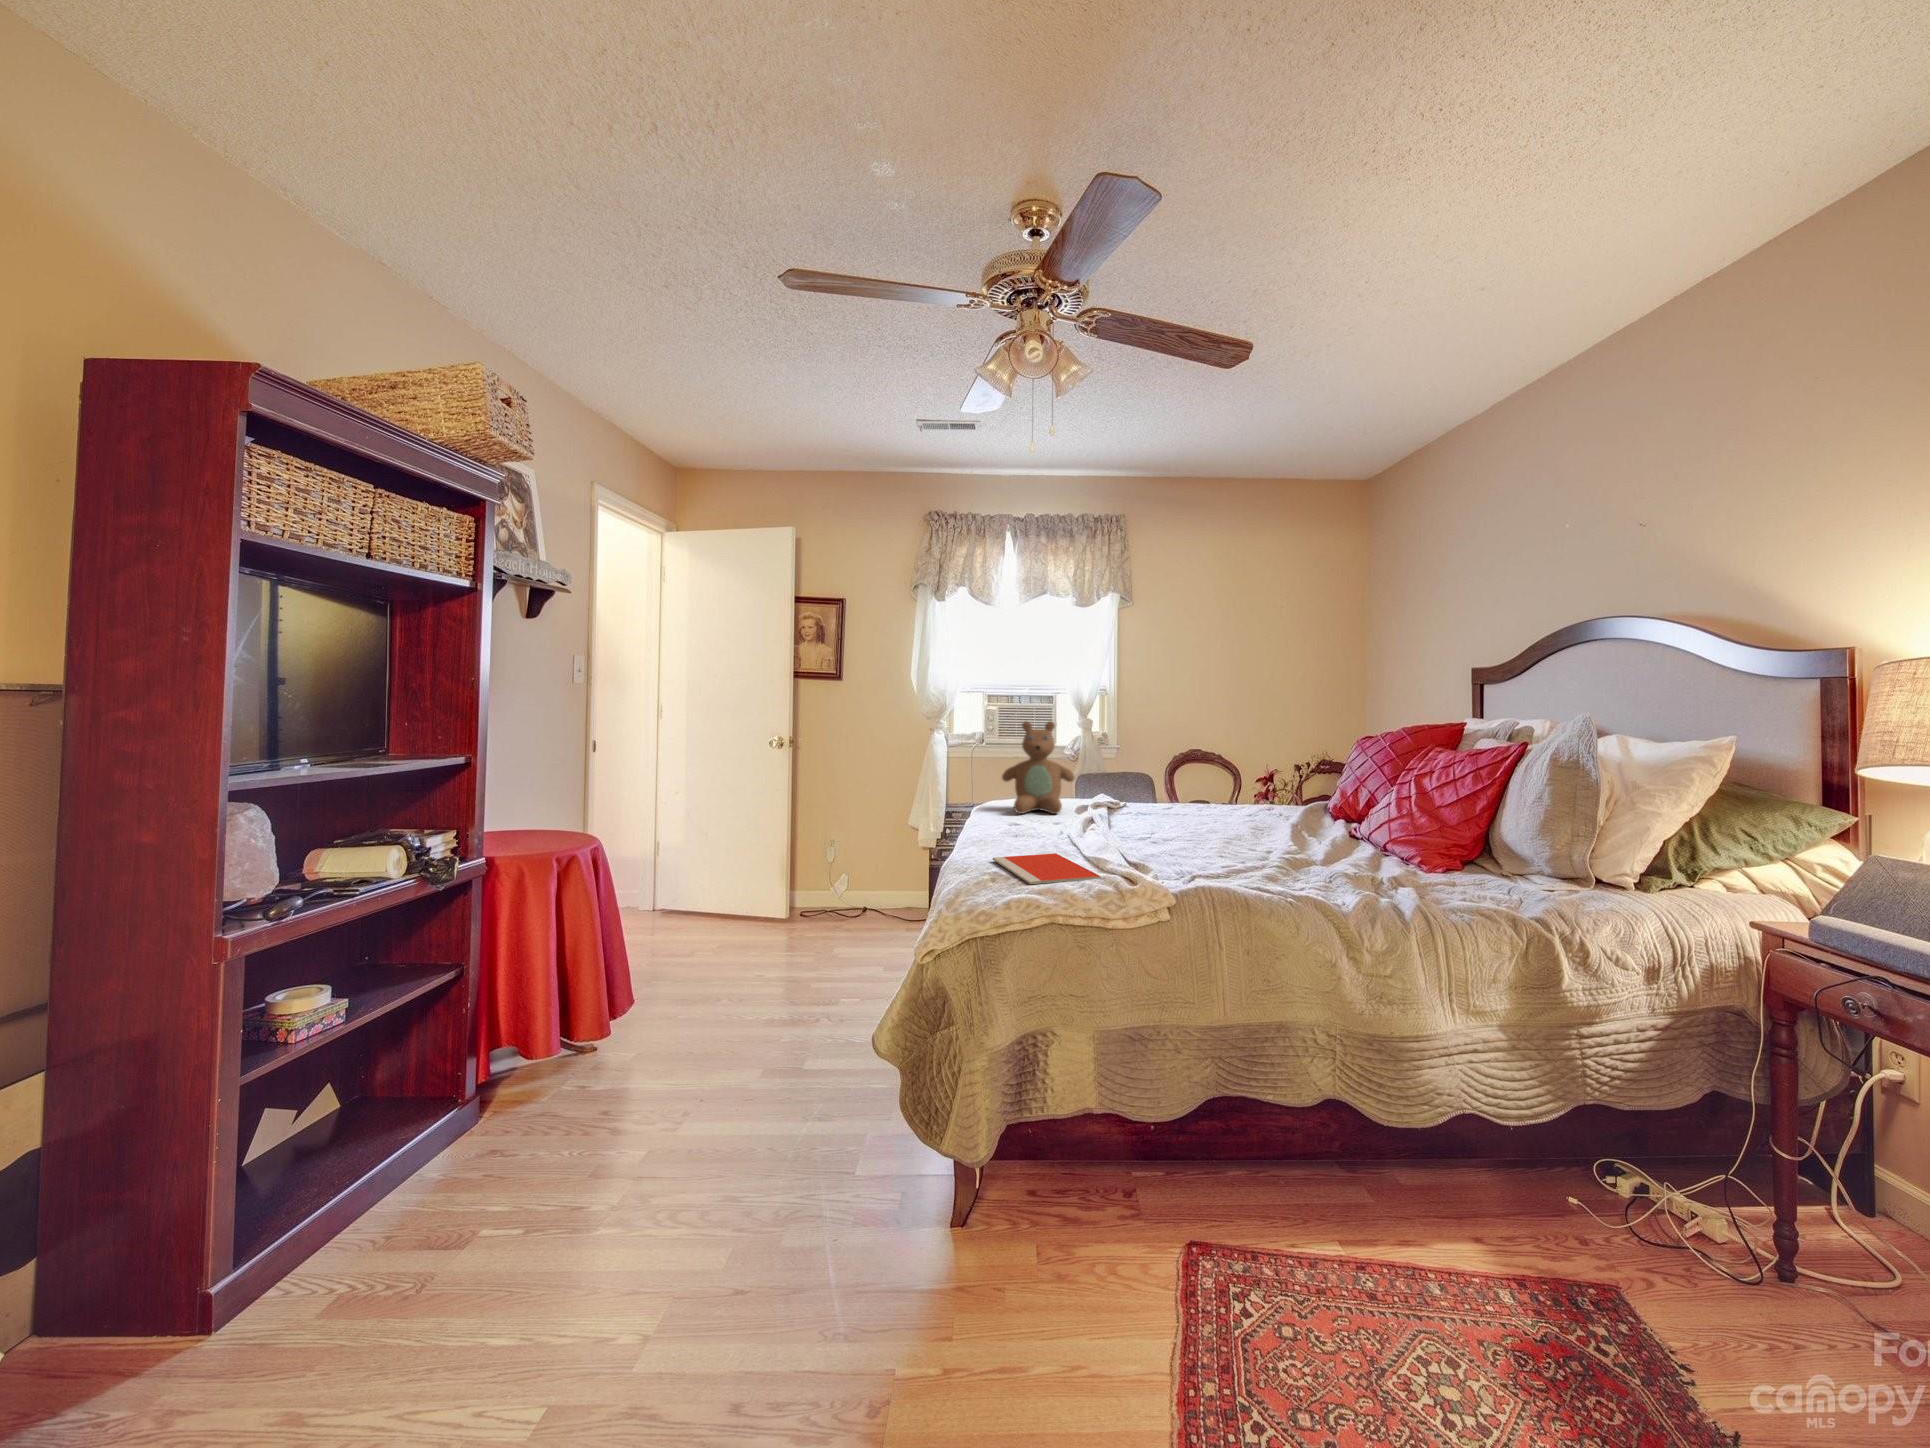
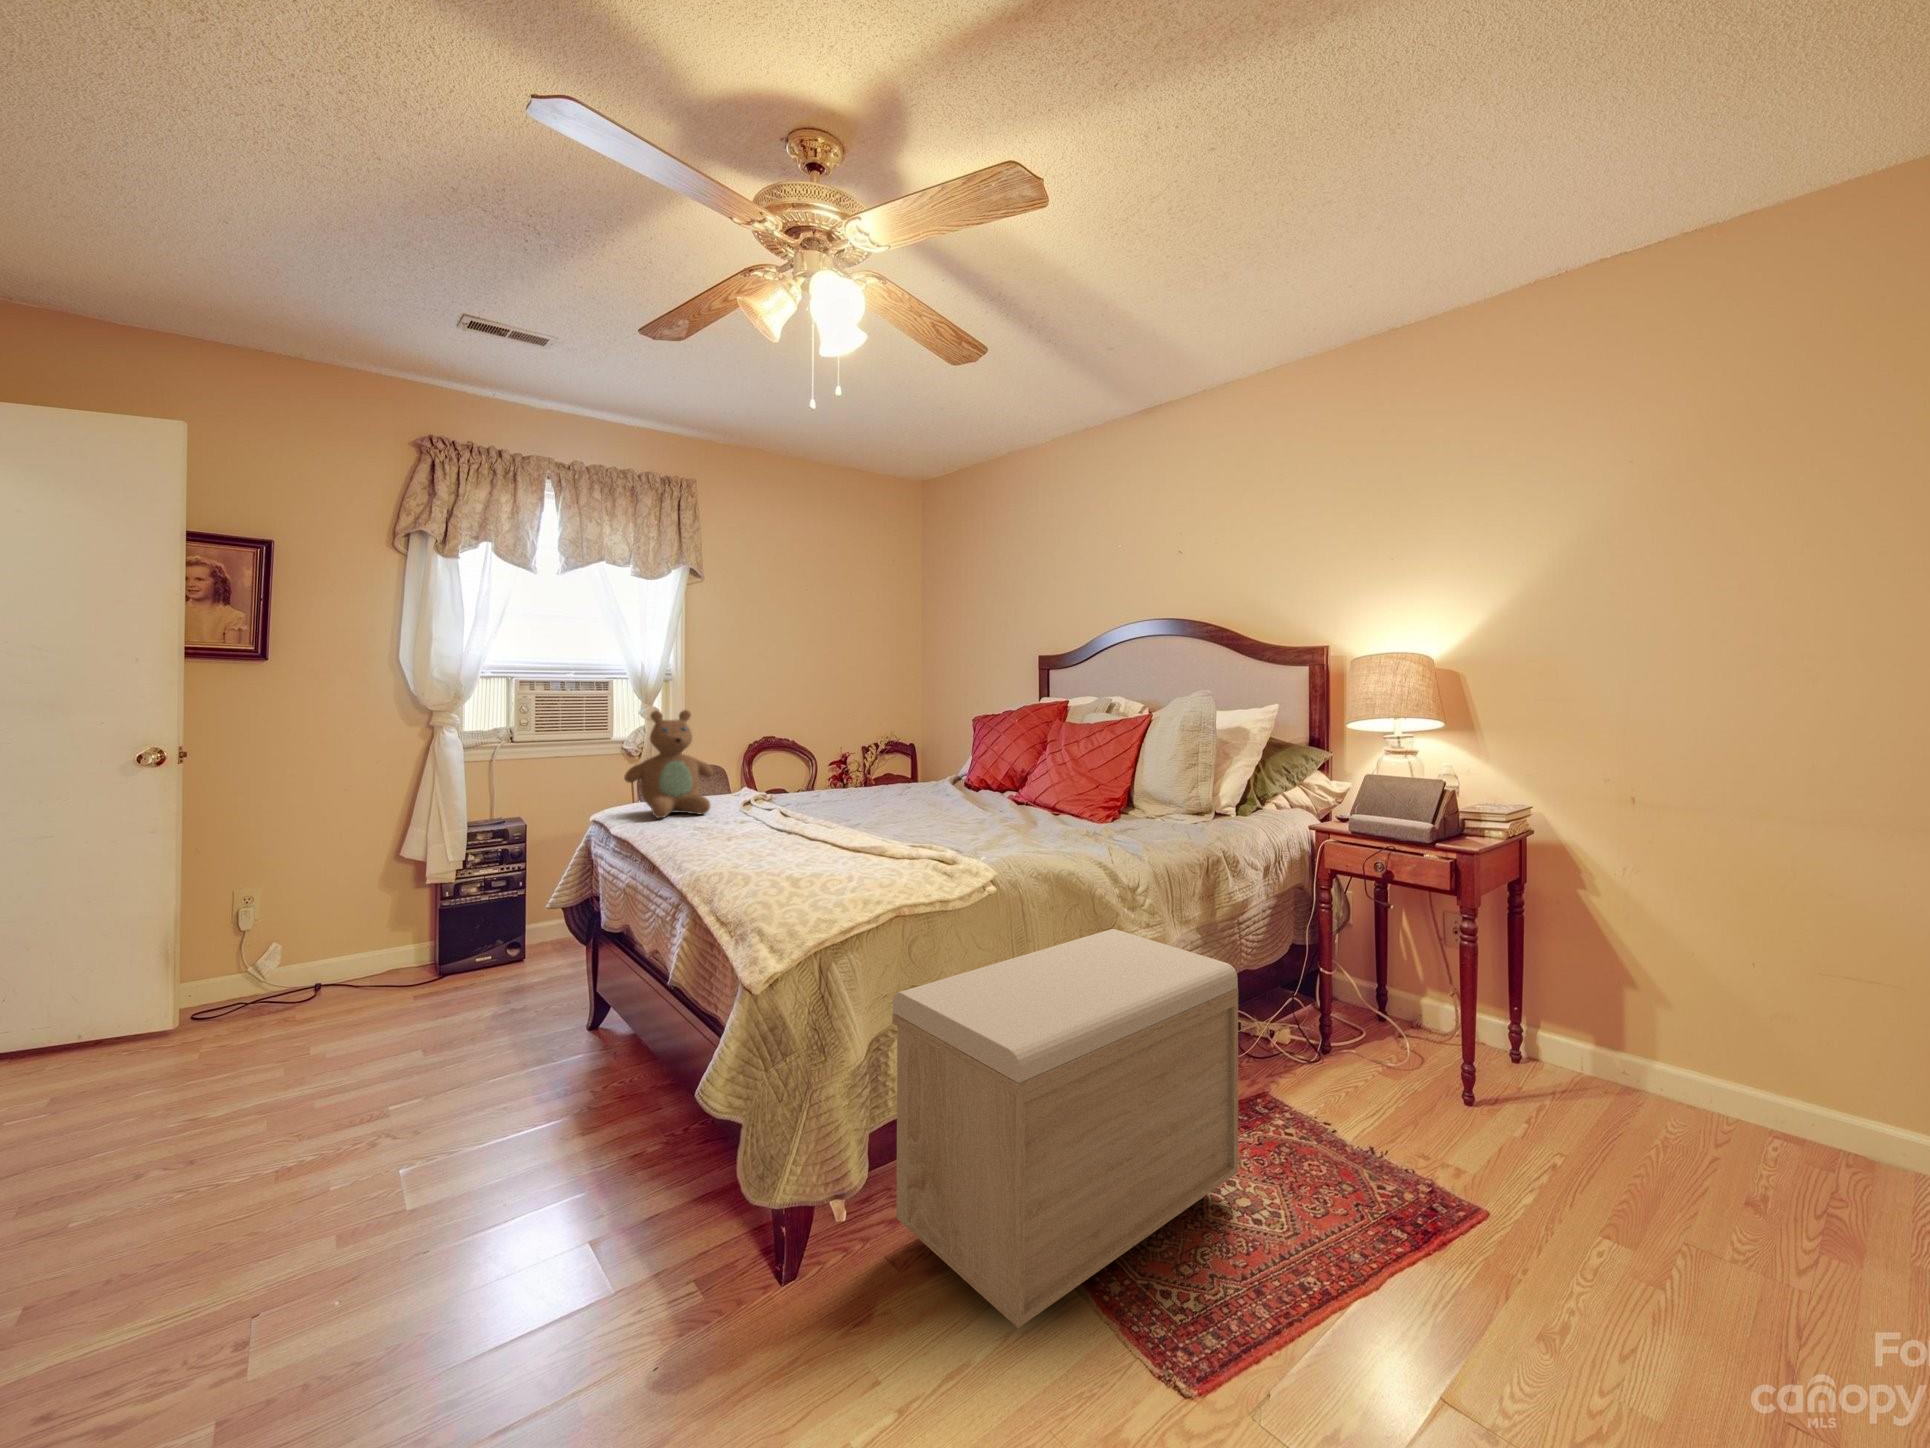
notebook: present [993,853,1101,884] -> none [738,851,887,883]
storage bench: none [1048,995,1449,1365] -> present [892,929,1238,1328]

